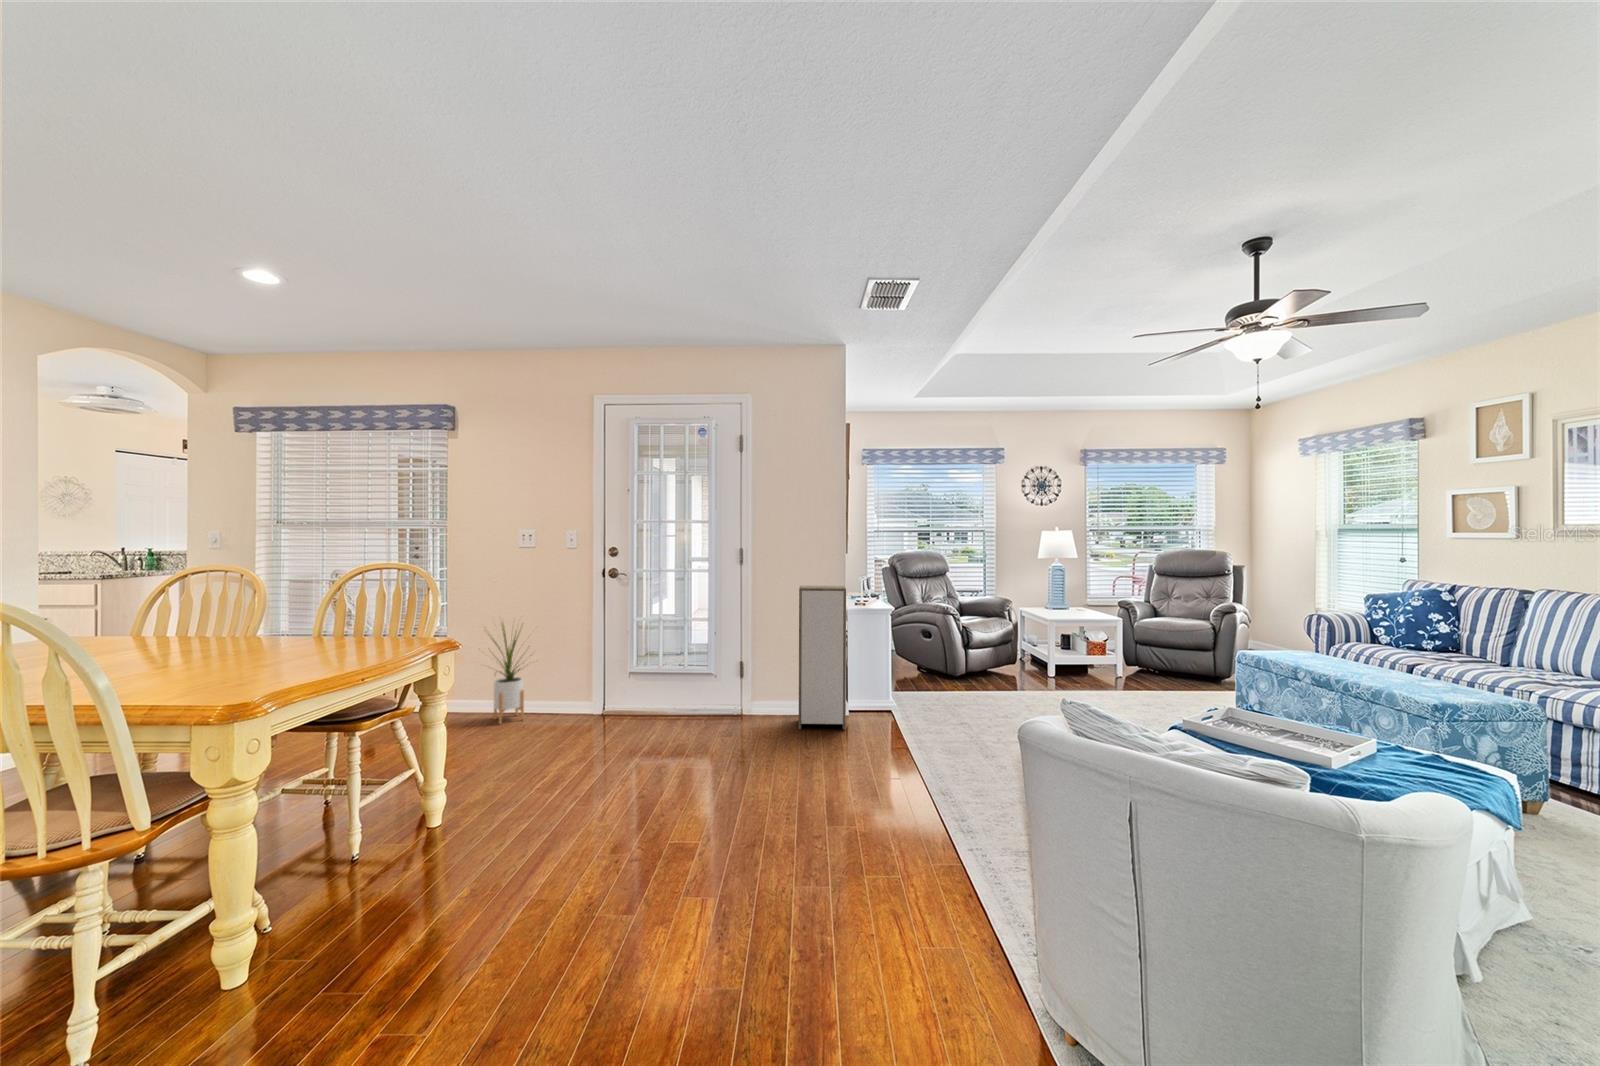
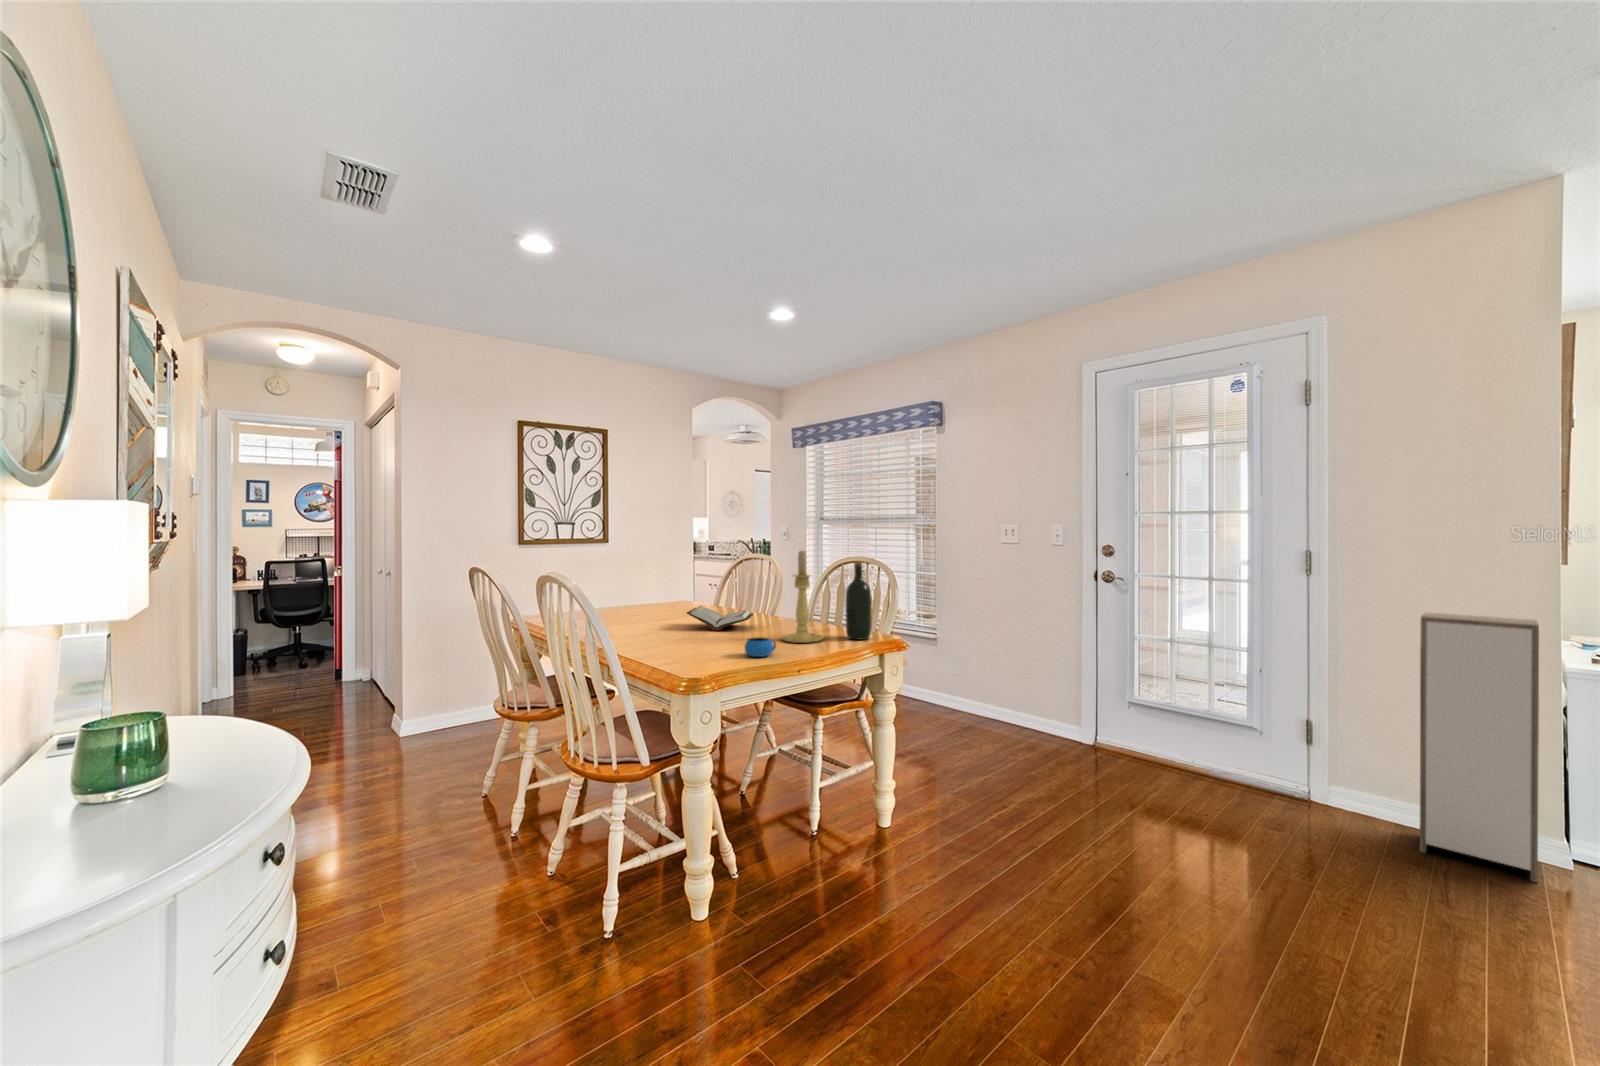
candle holder: none [308,556,366,657] -> present [781,551,823,643]
wine bottle: none [390,568,421,646] -> present [845,562,872,640]
house plant: present [488,624,524,724] -> none [954,616,1021,734]
book: none [143,629,249,658] -> present [687,606,754,631]
mug: none [278,654,320,676] -> present [745,637,776,657]

